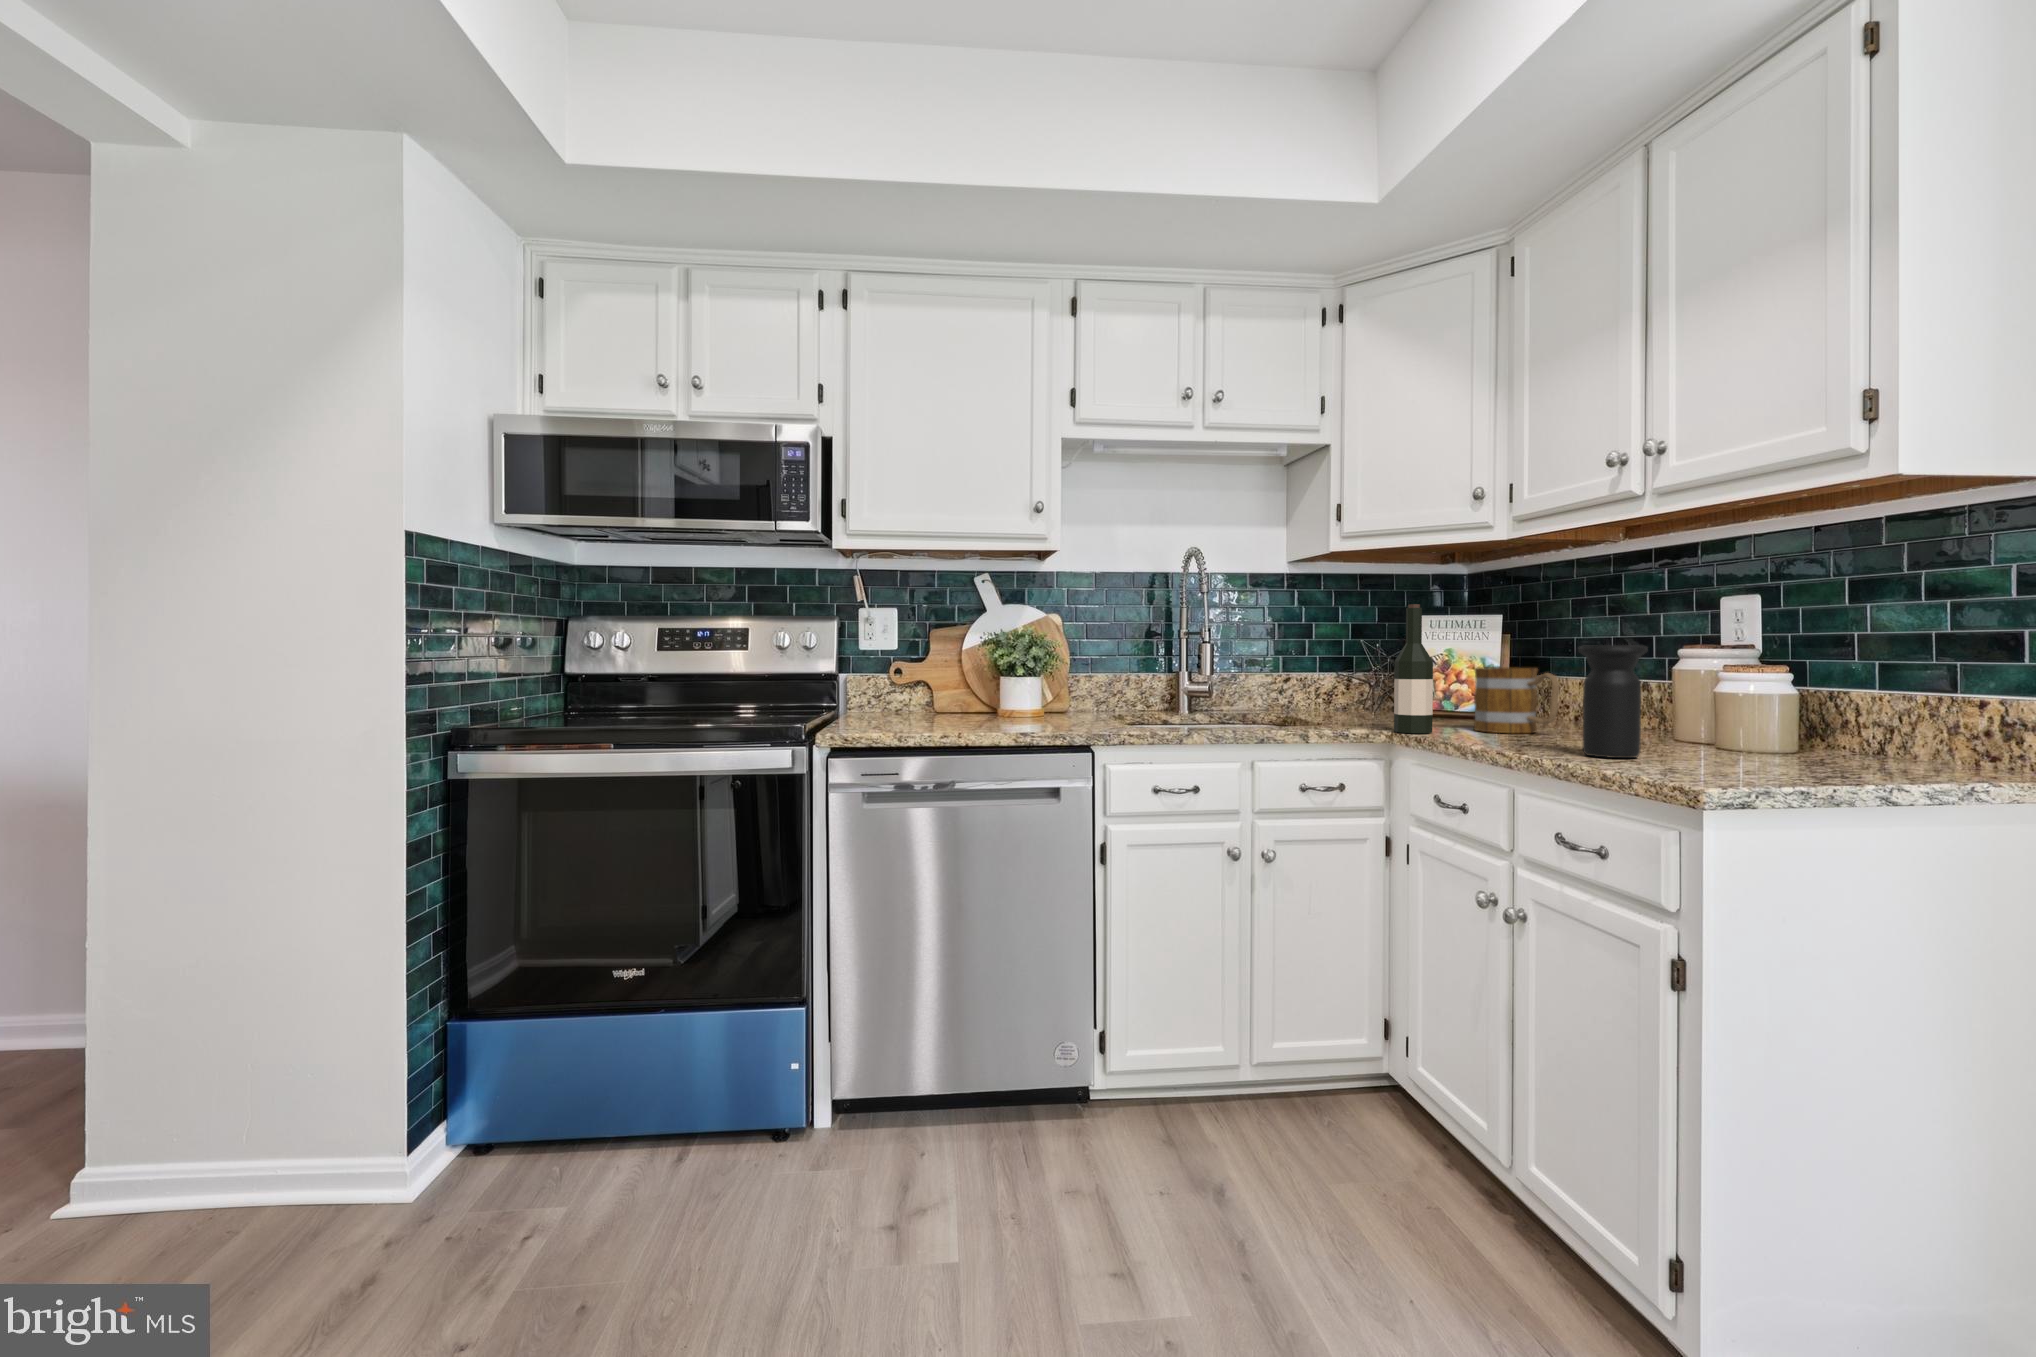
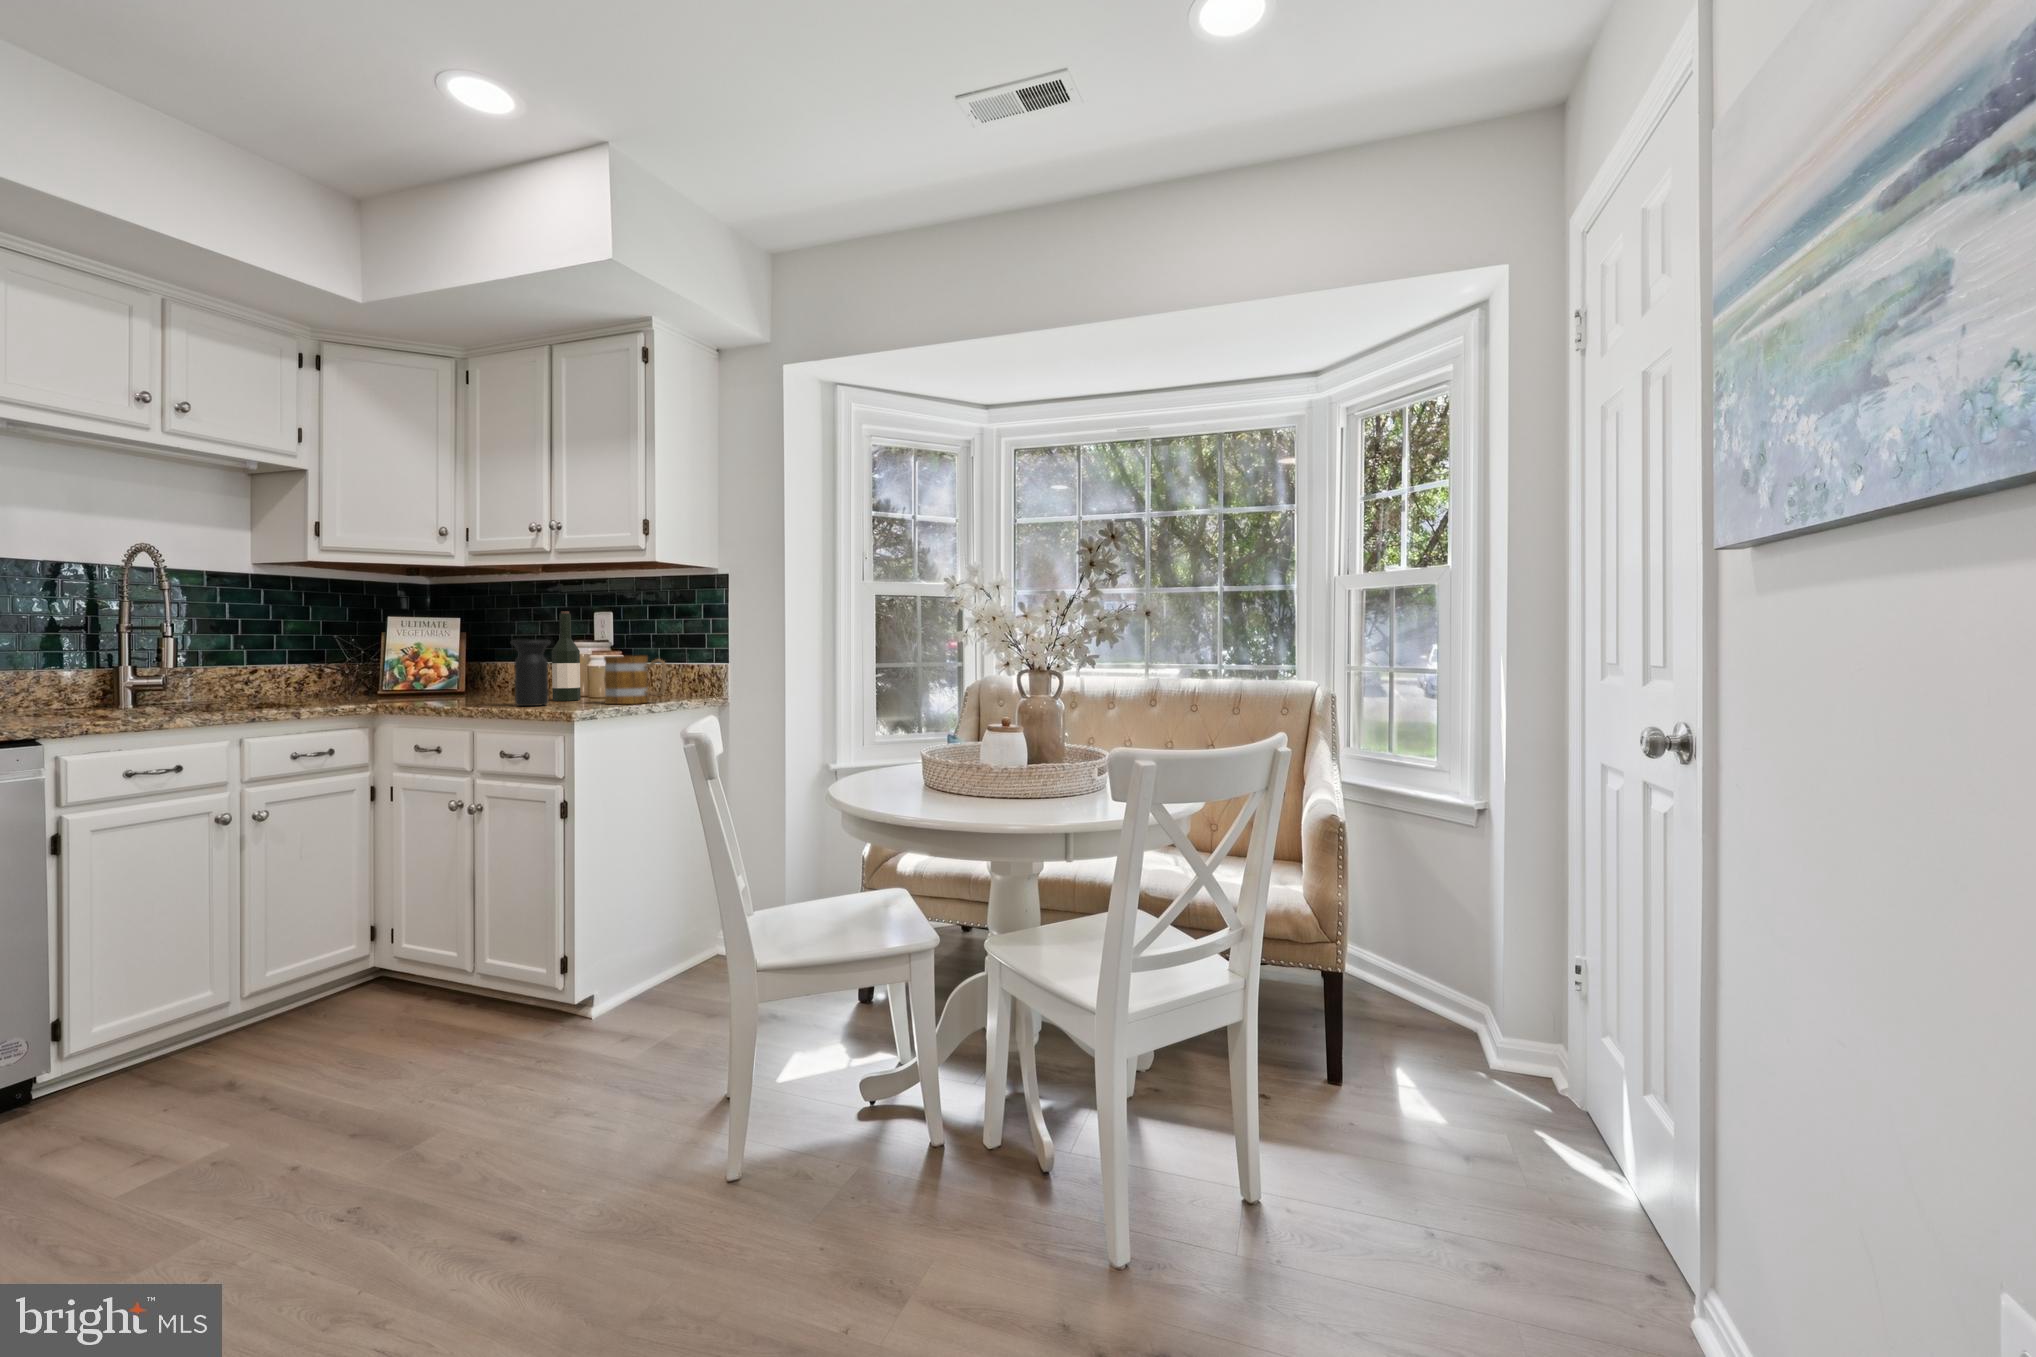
wine bottle: present [1394,604,1433,733] -> present [552,611,581,701]
mug: present [1474,667,1560,733] -> present [604,656,667,704]

